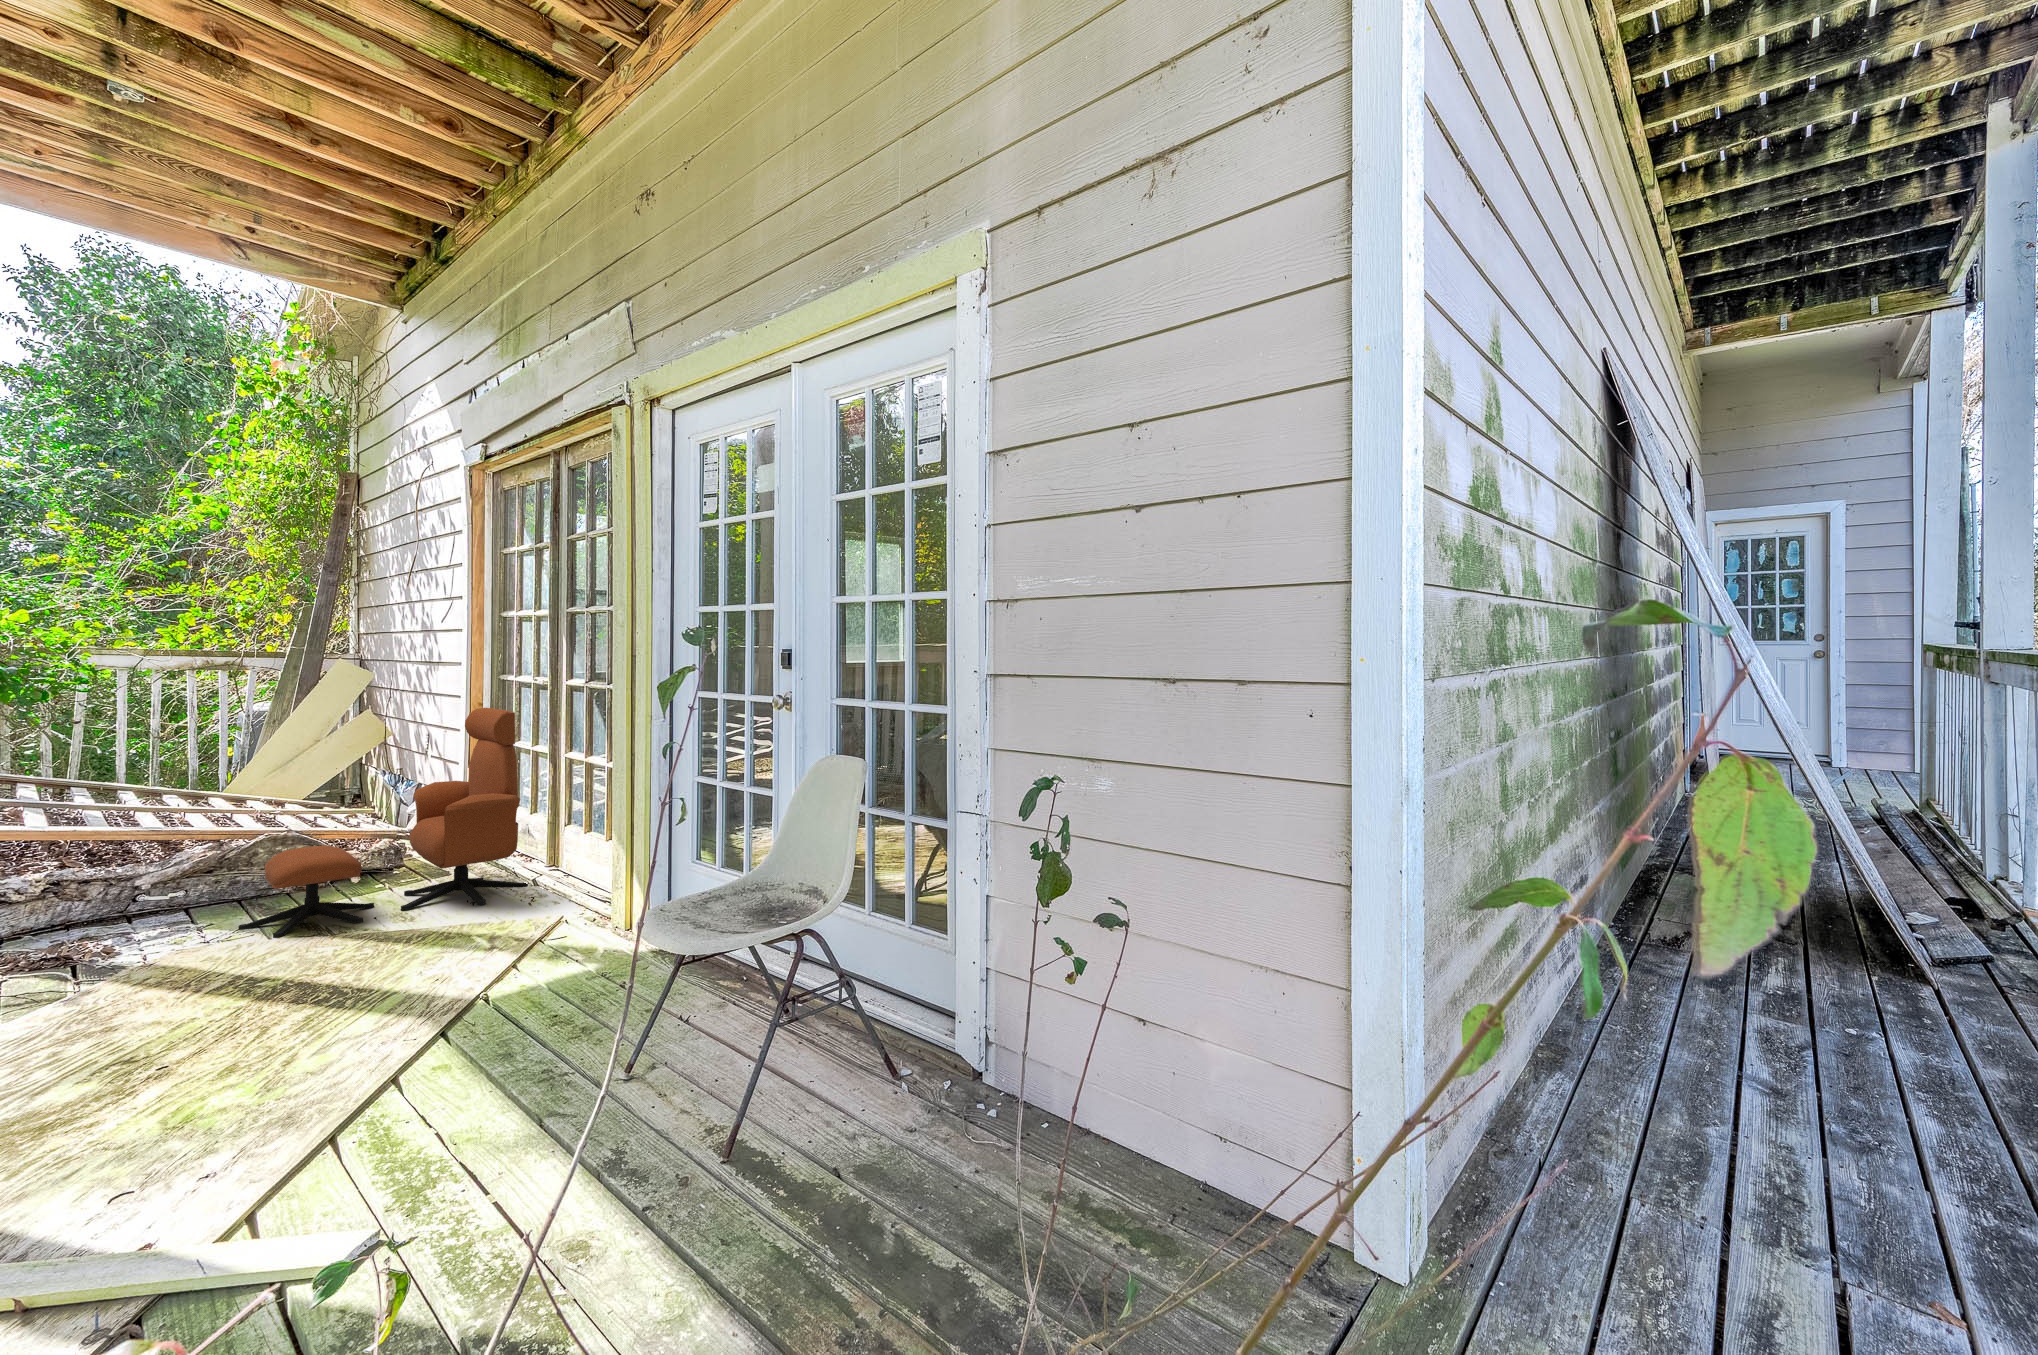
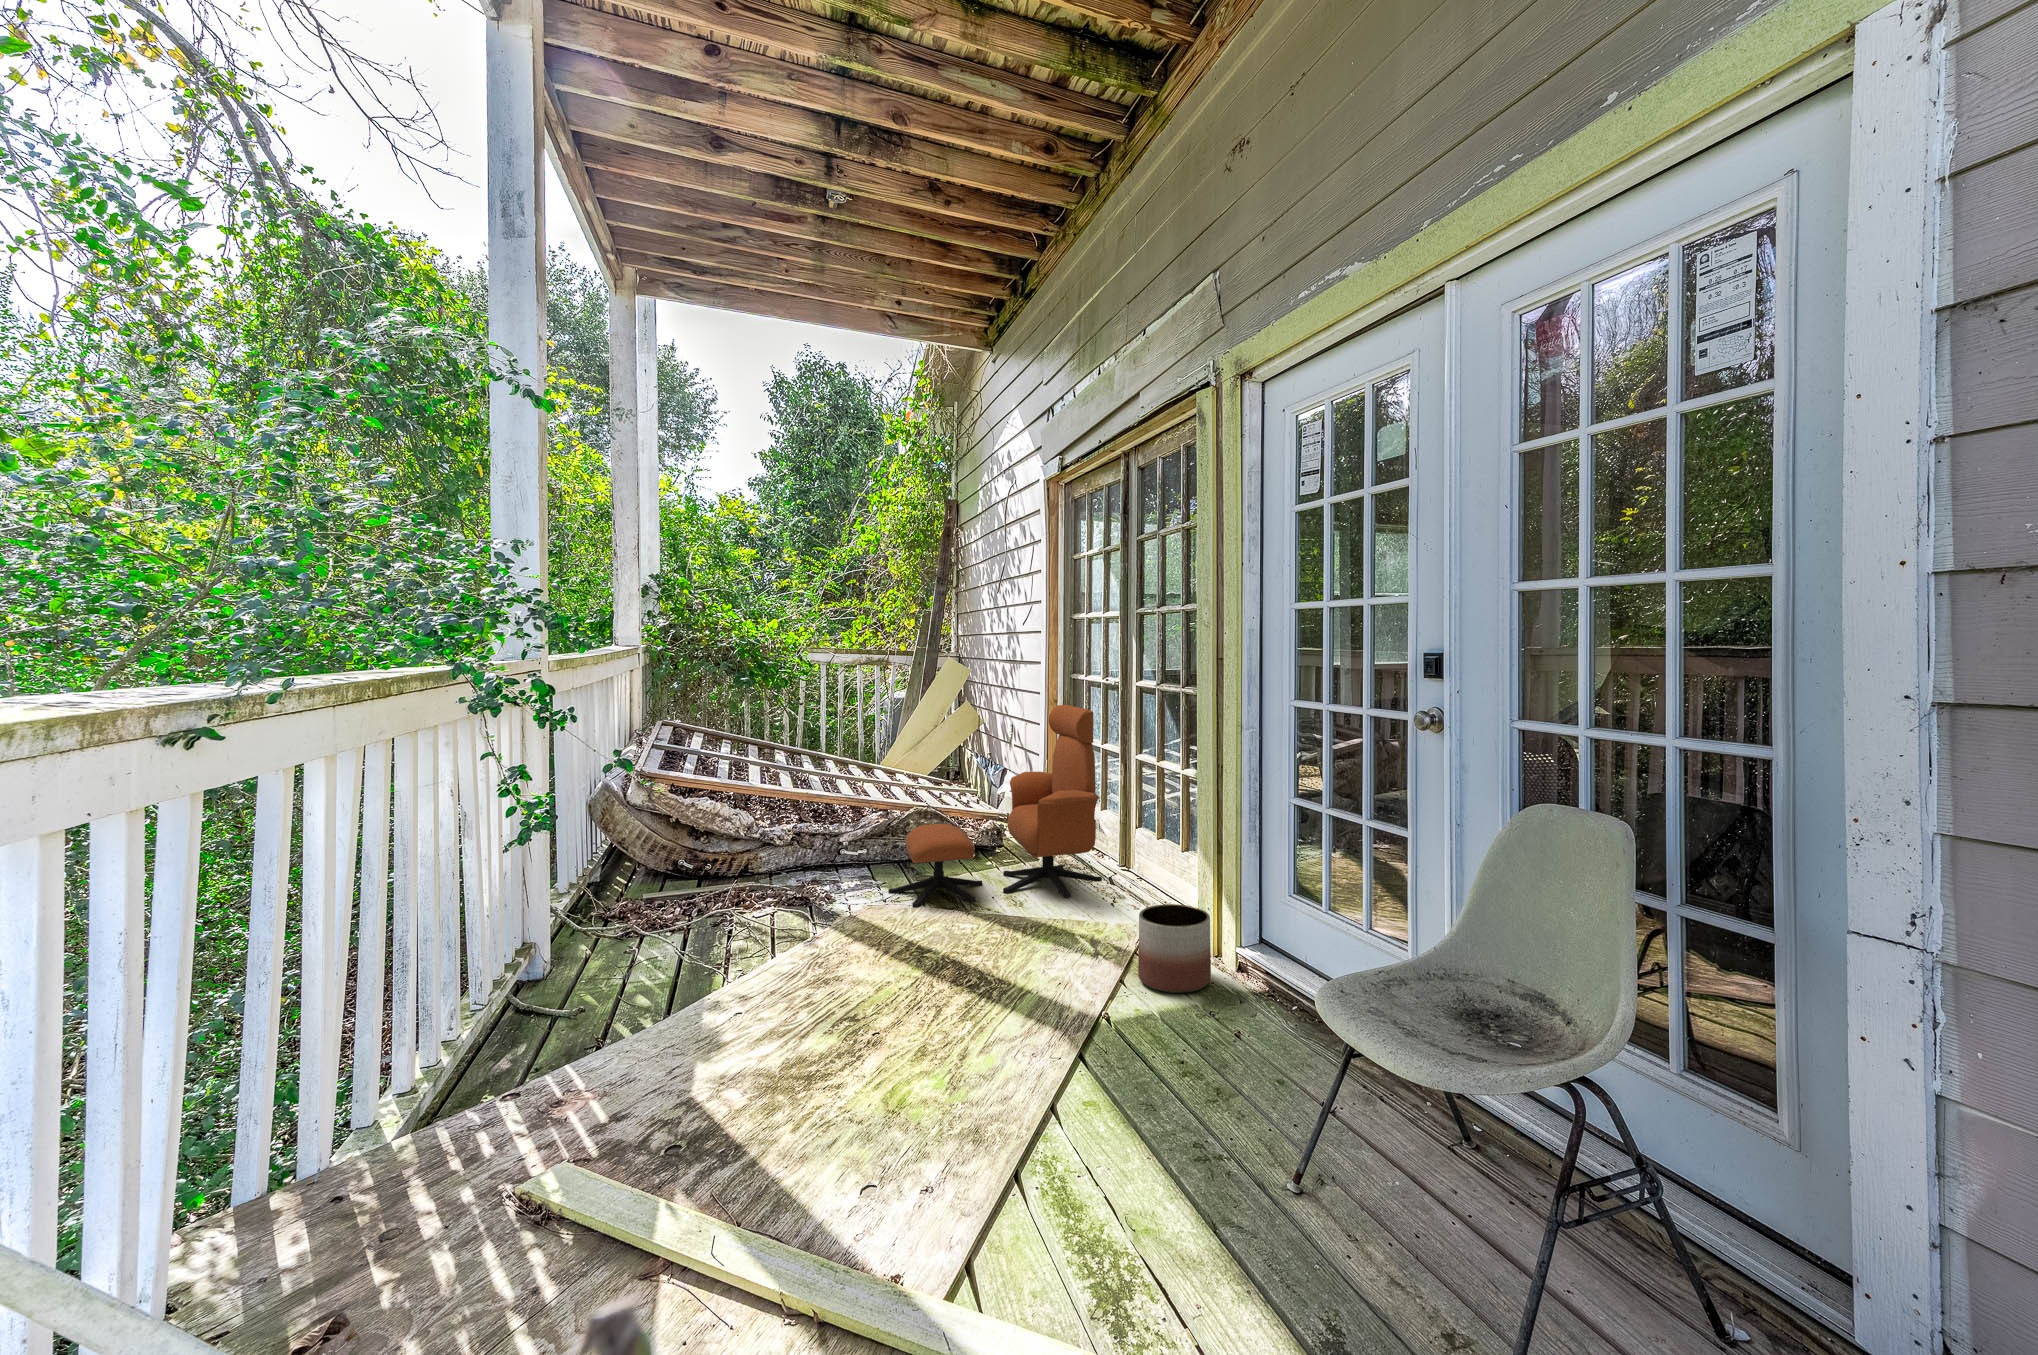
planter: none [544,884,618,961] -> present [1138,904,1211,993]

